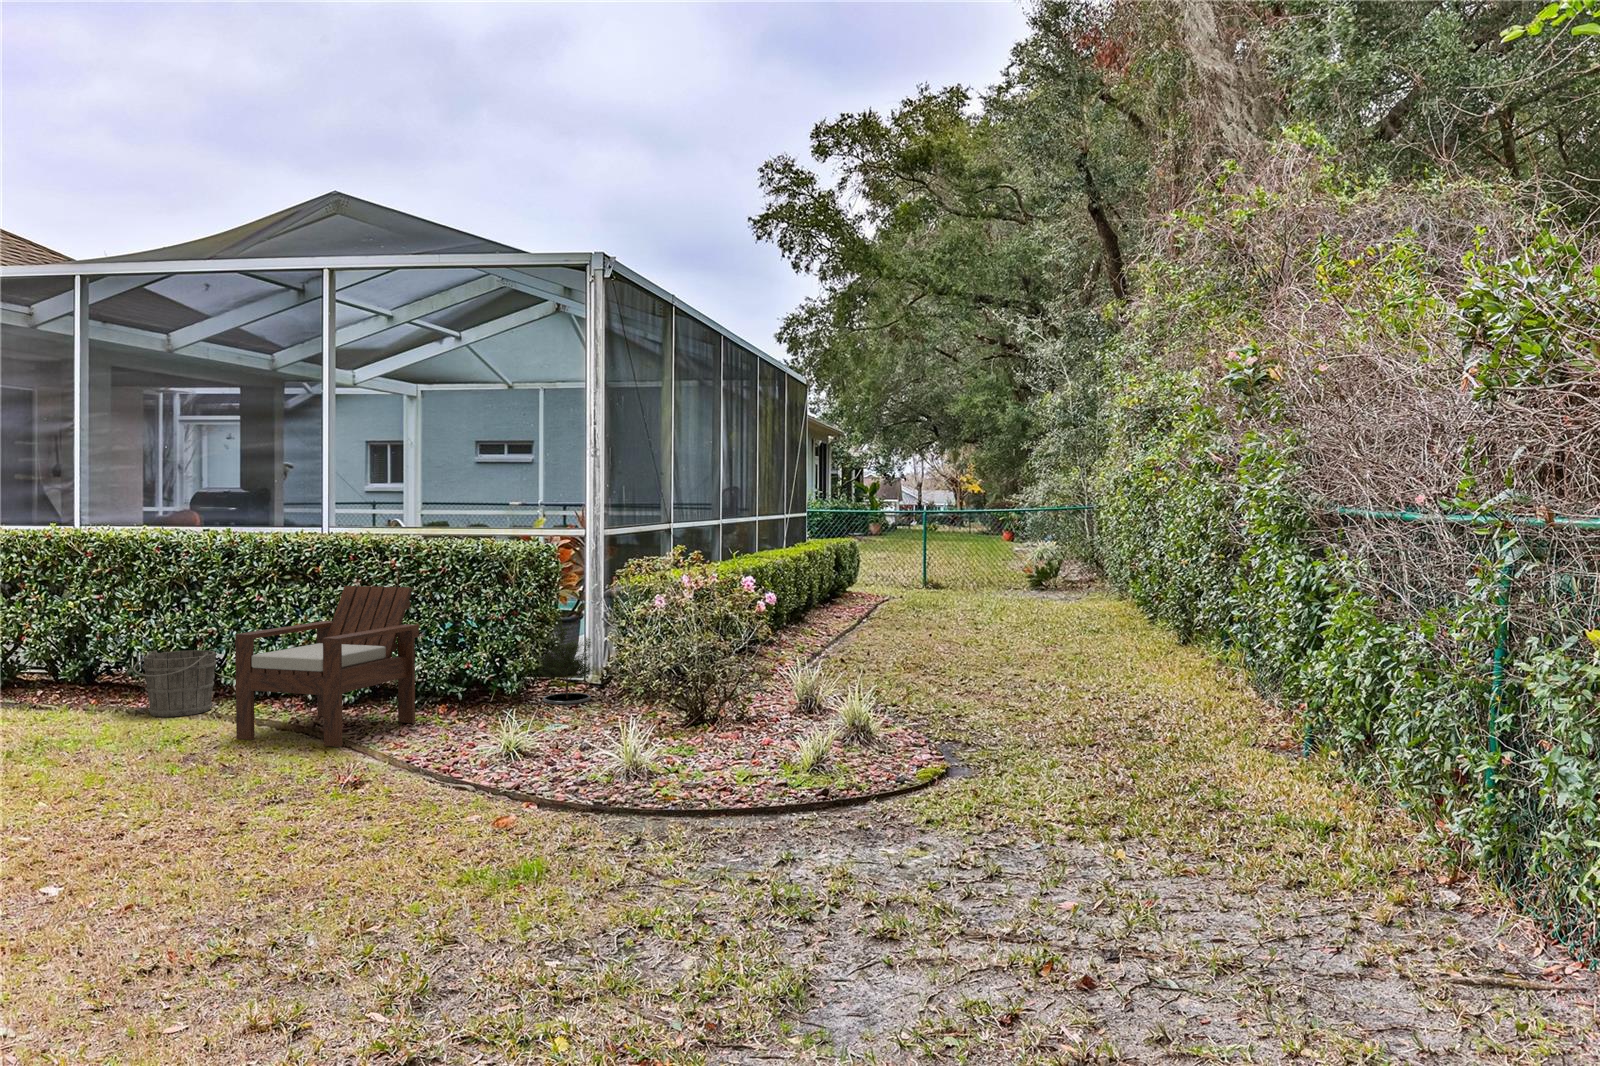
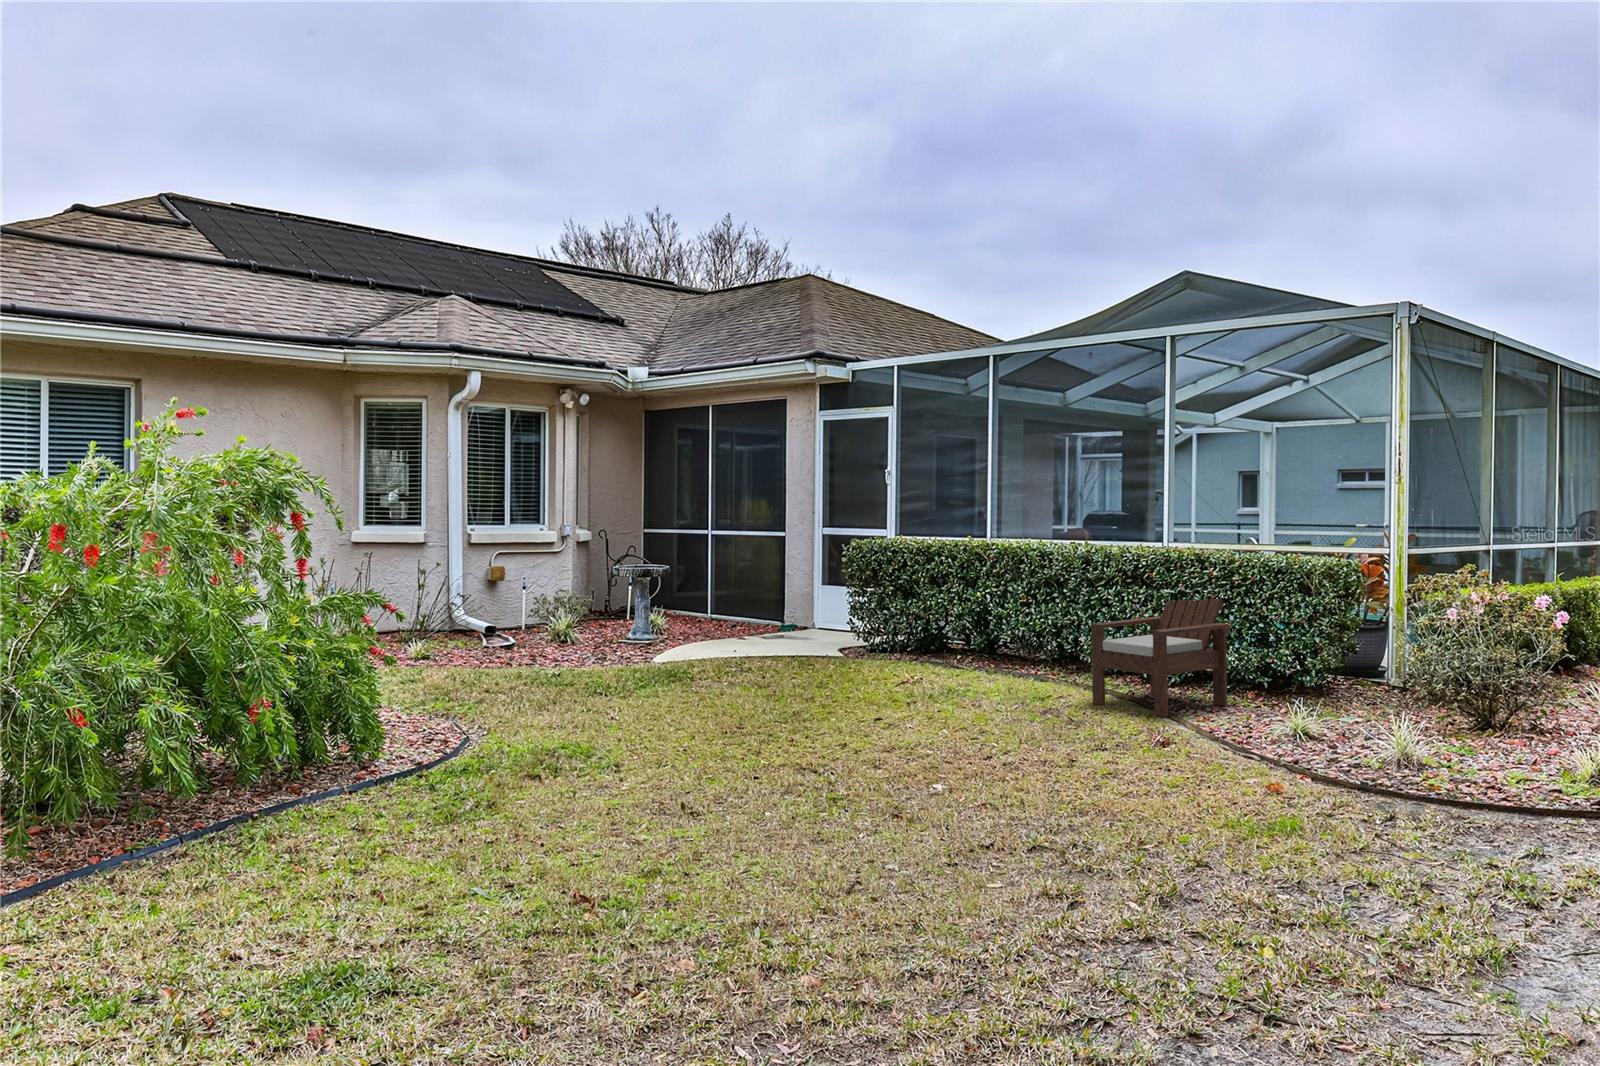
potted tree: present [540,617,593,704] -> none [1337,622,1400,706]
bucket: present [133,650,216,717] -> none [1023,632,1077,683]

